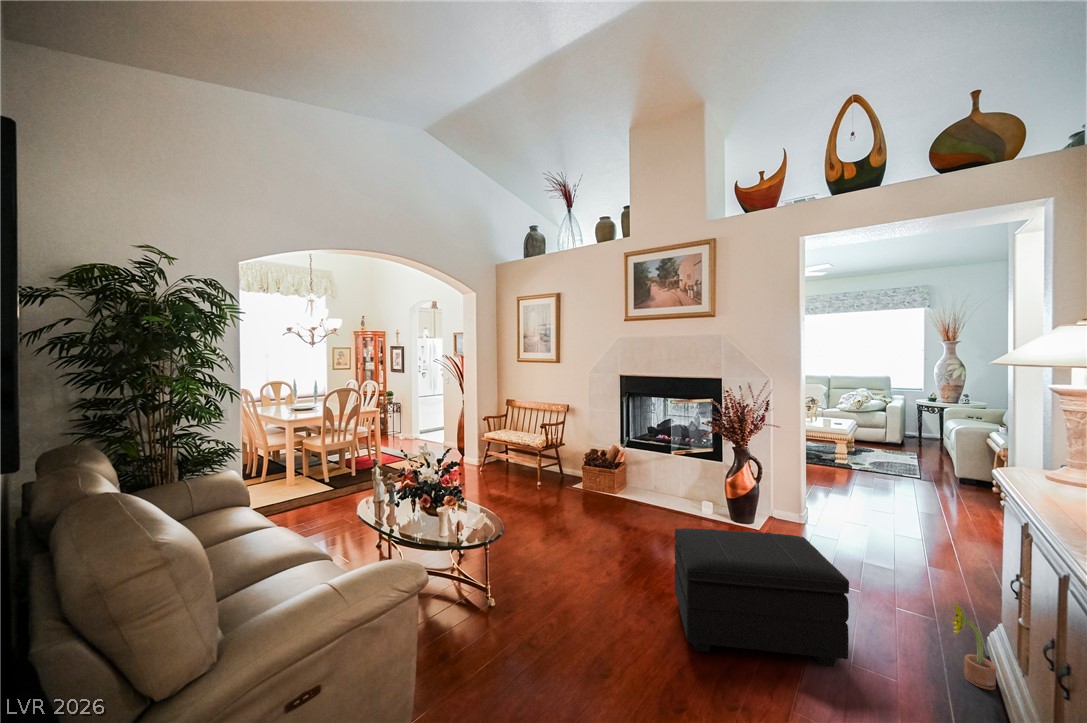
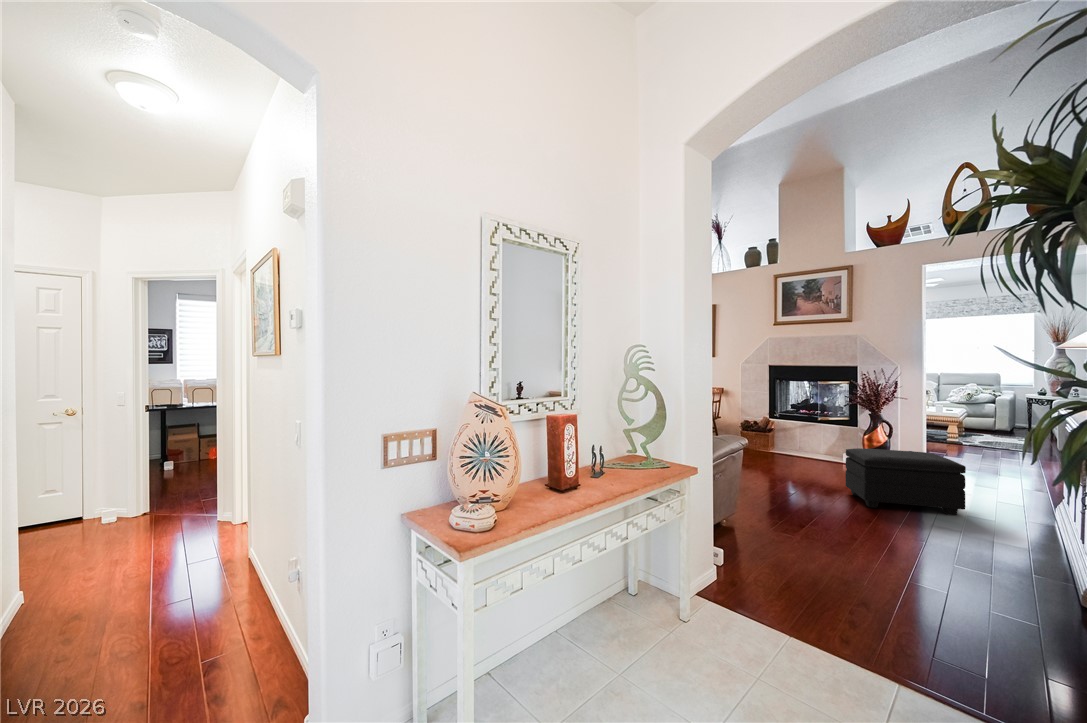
decorative plant: present [952,601,996,690] -> none [1030,479,1057,525]

